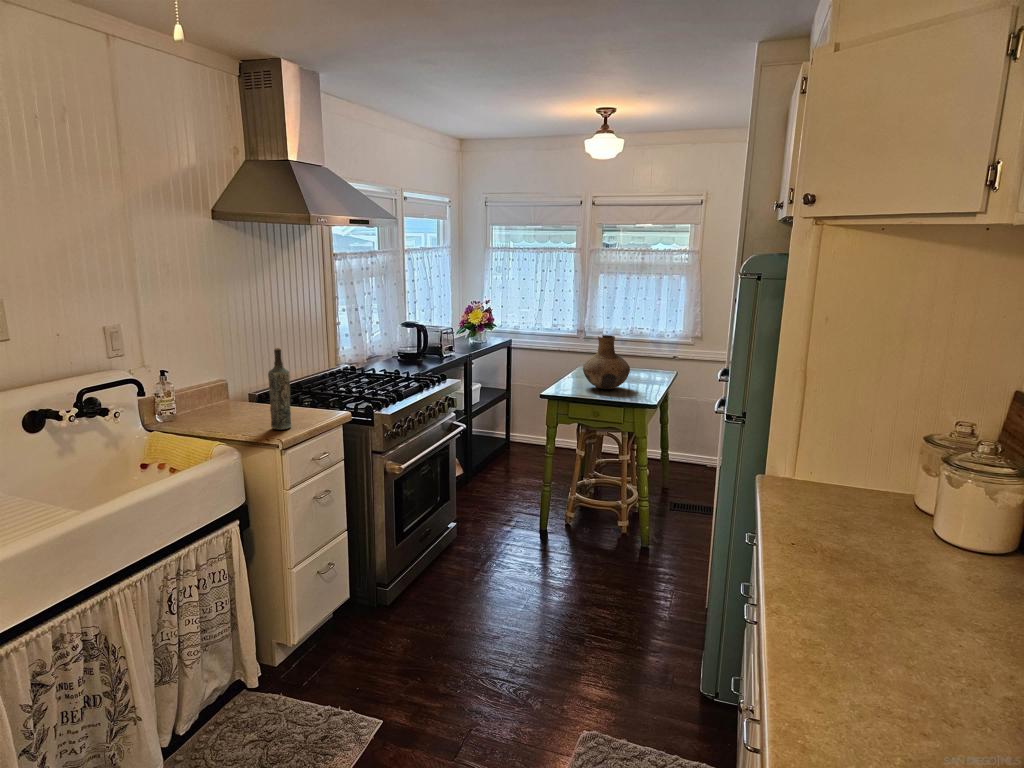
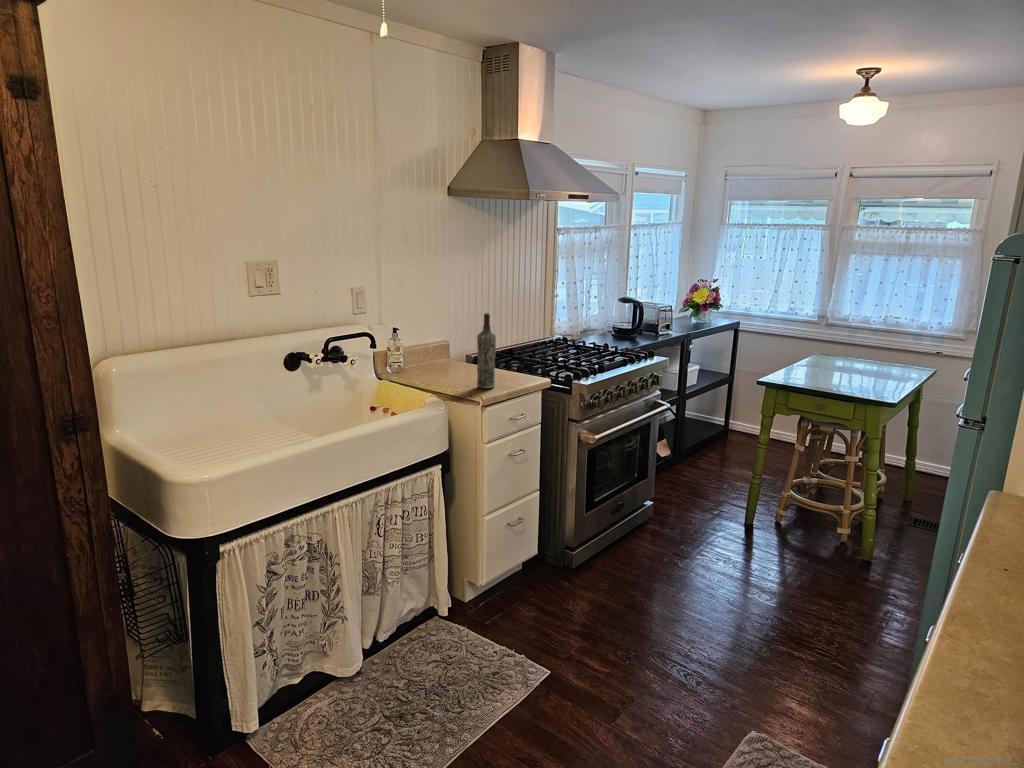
vase: present [583,335,630,389] -> none [811,320,870,381]

